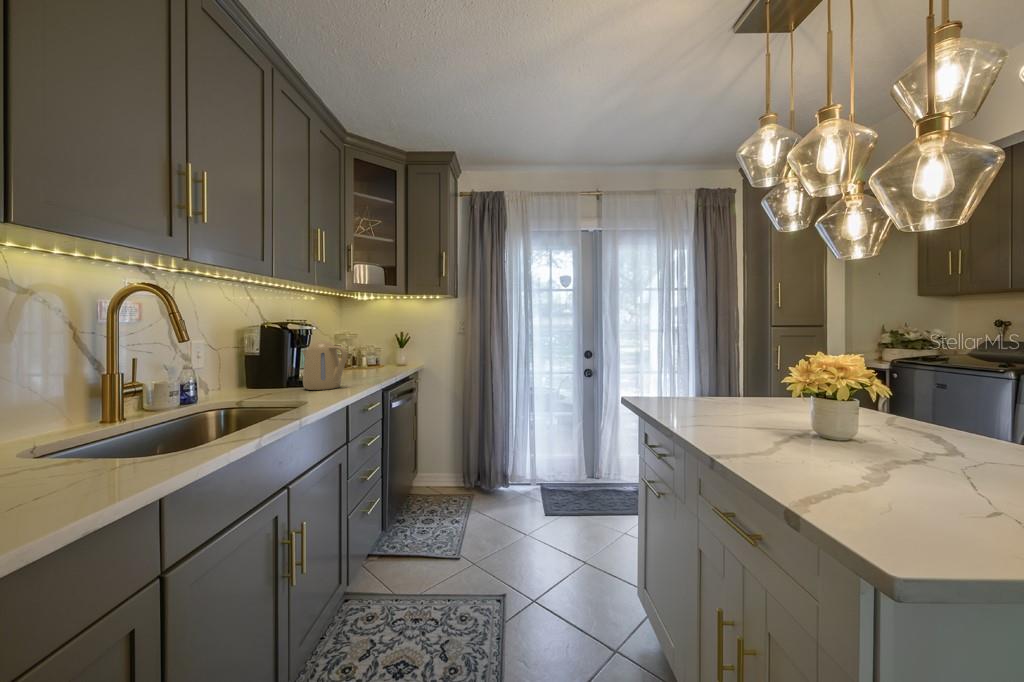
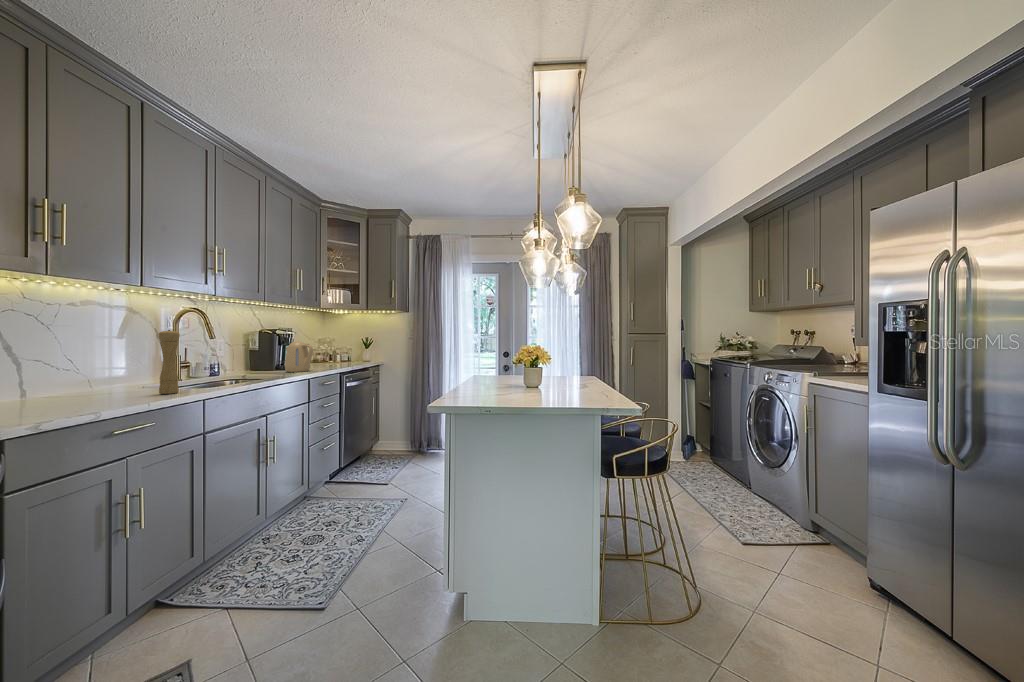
pepper mill: none [38,326,98,489] -> present [159,330,180,394]

